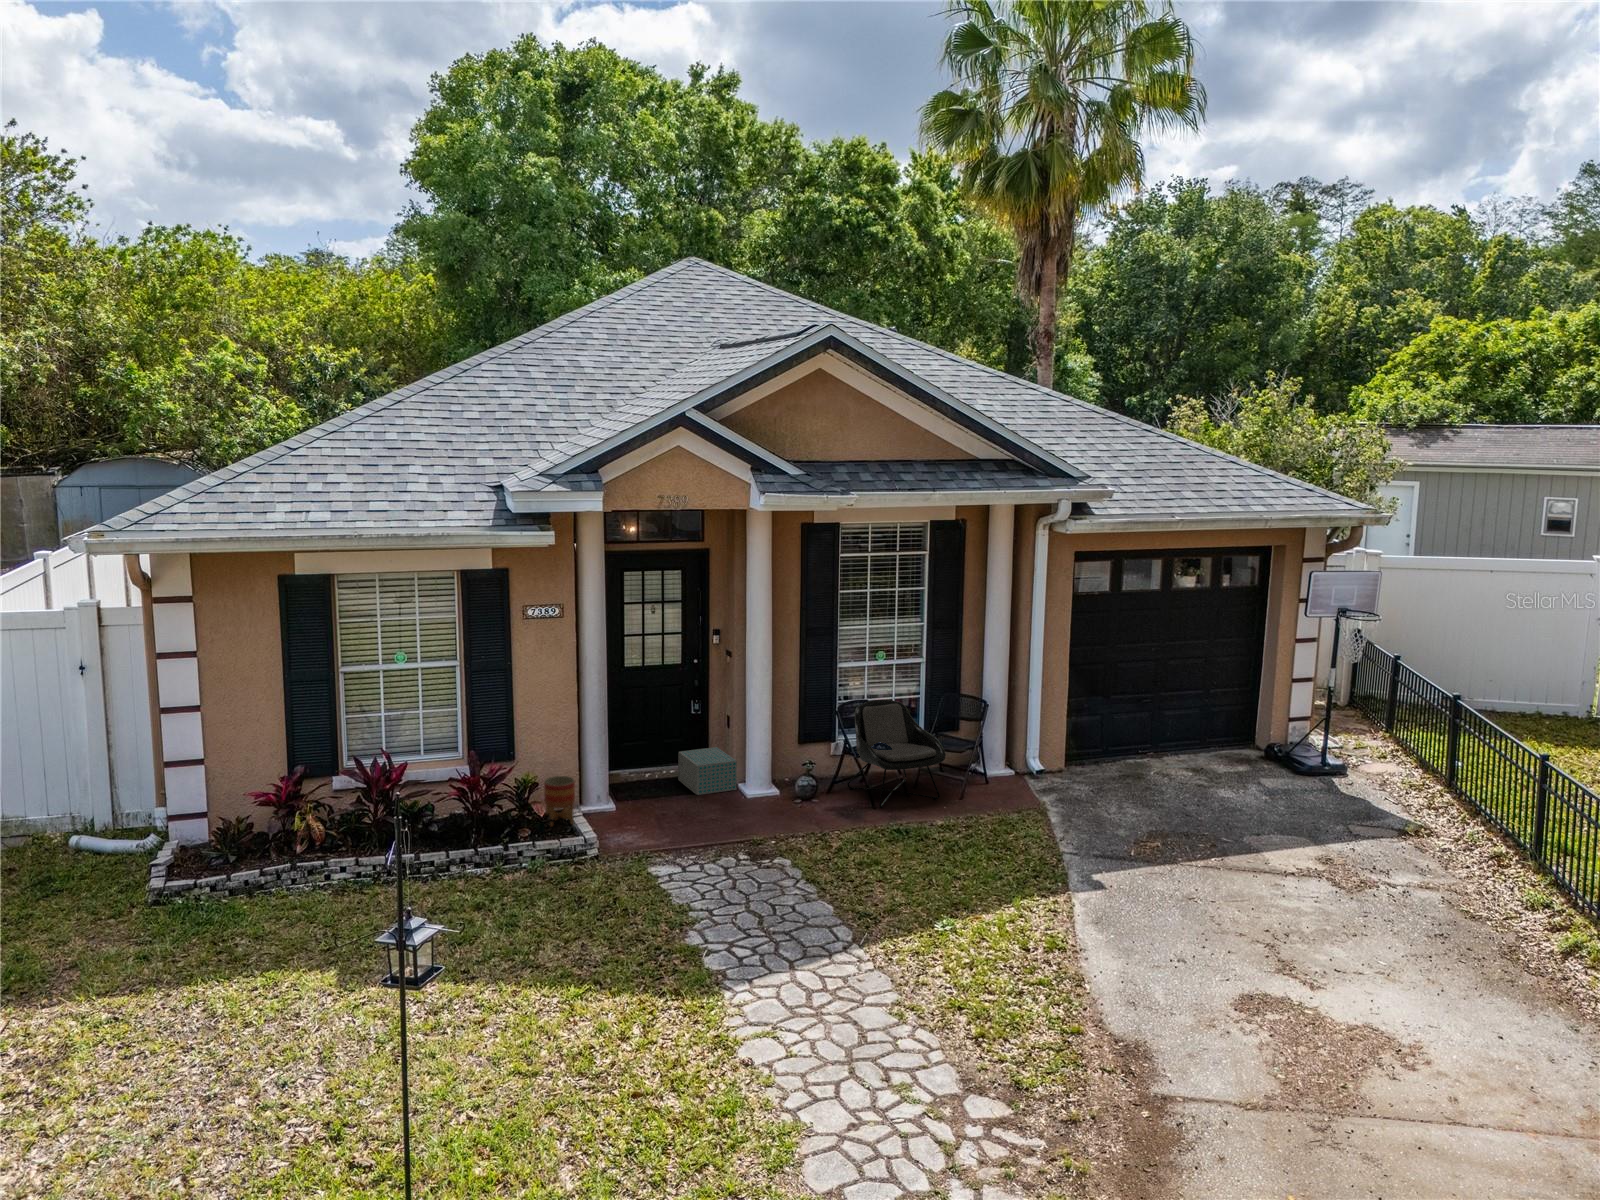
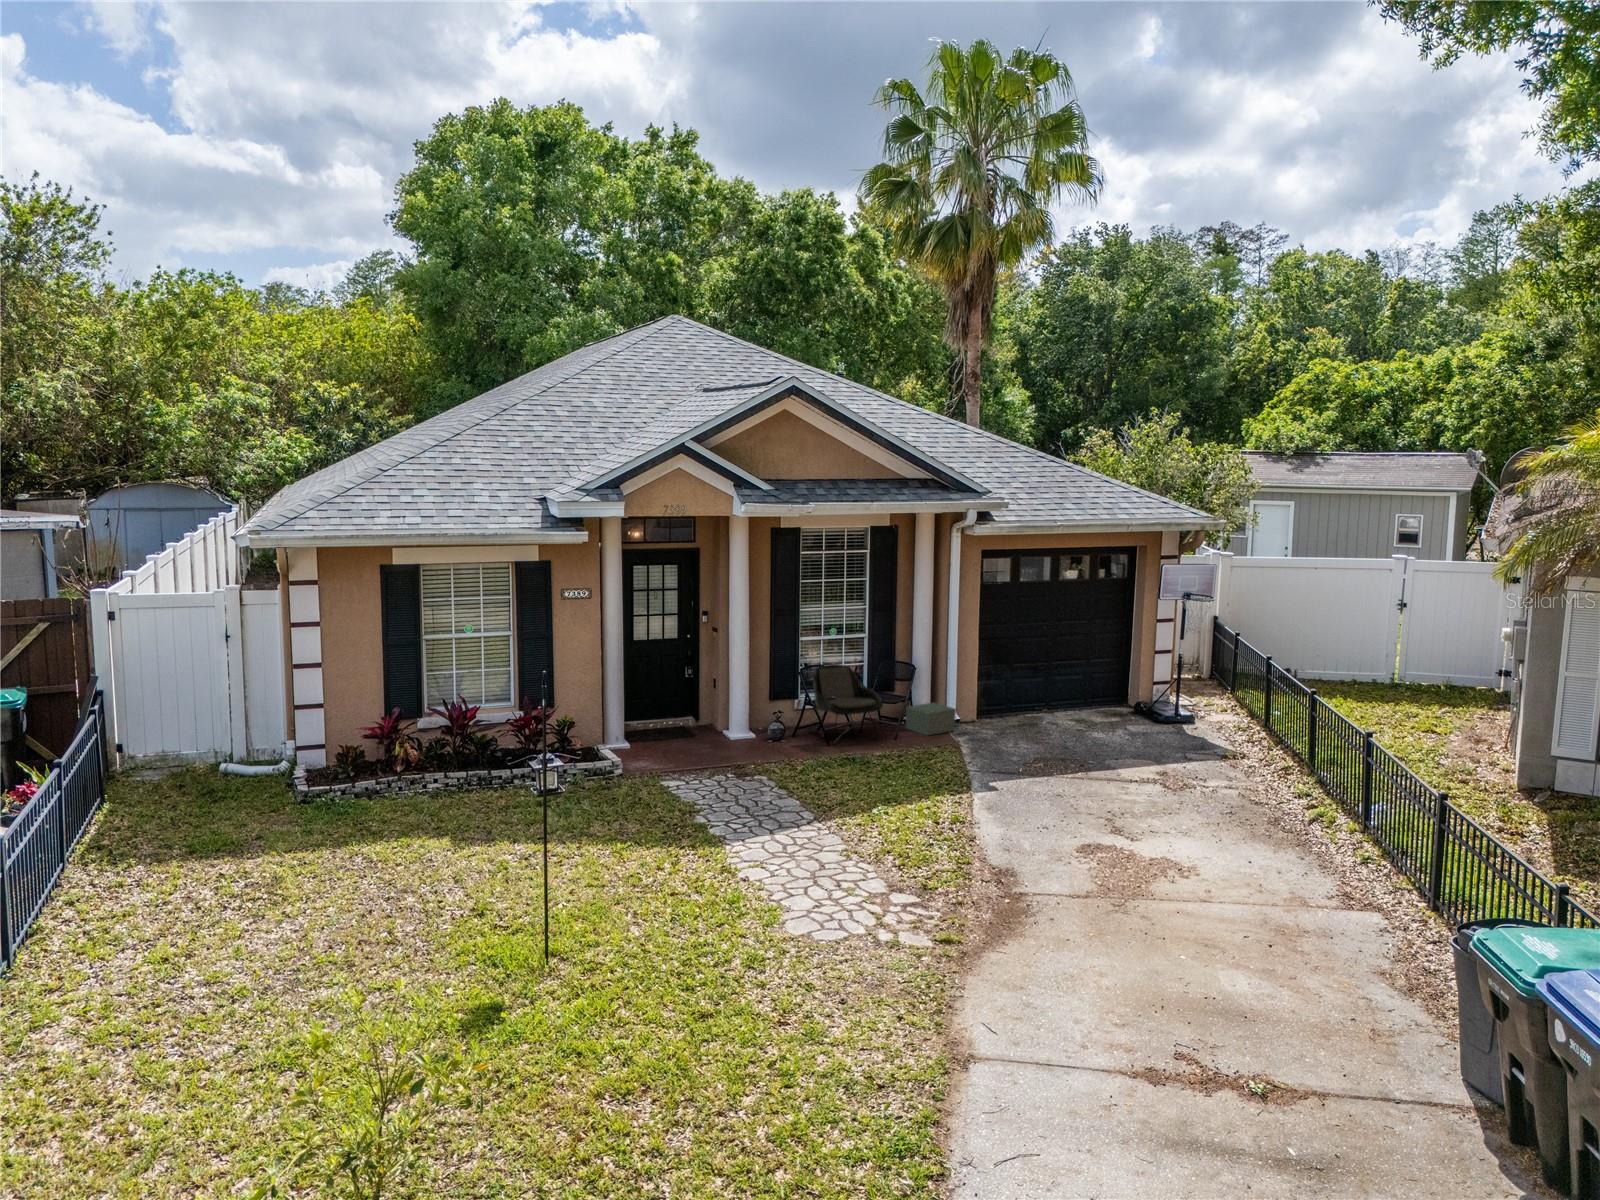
storage box: present [678,747,737,795] -> present [906,703,956,735]
planter: present [544,776,575,827] -> none [578,719,601,757]

